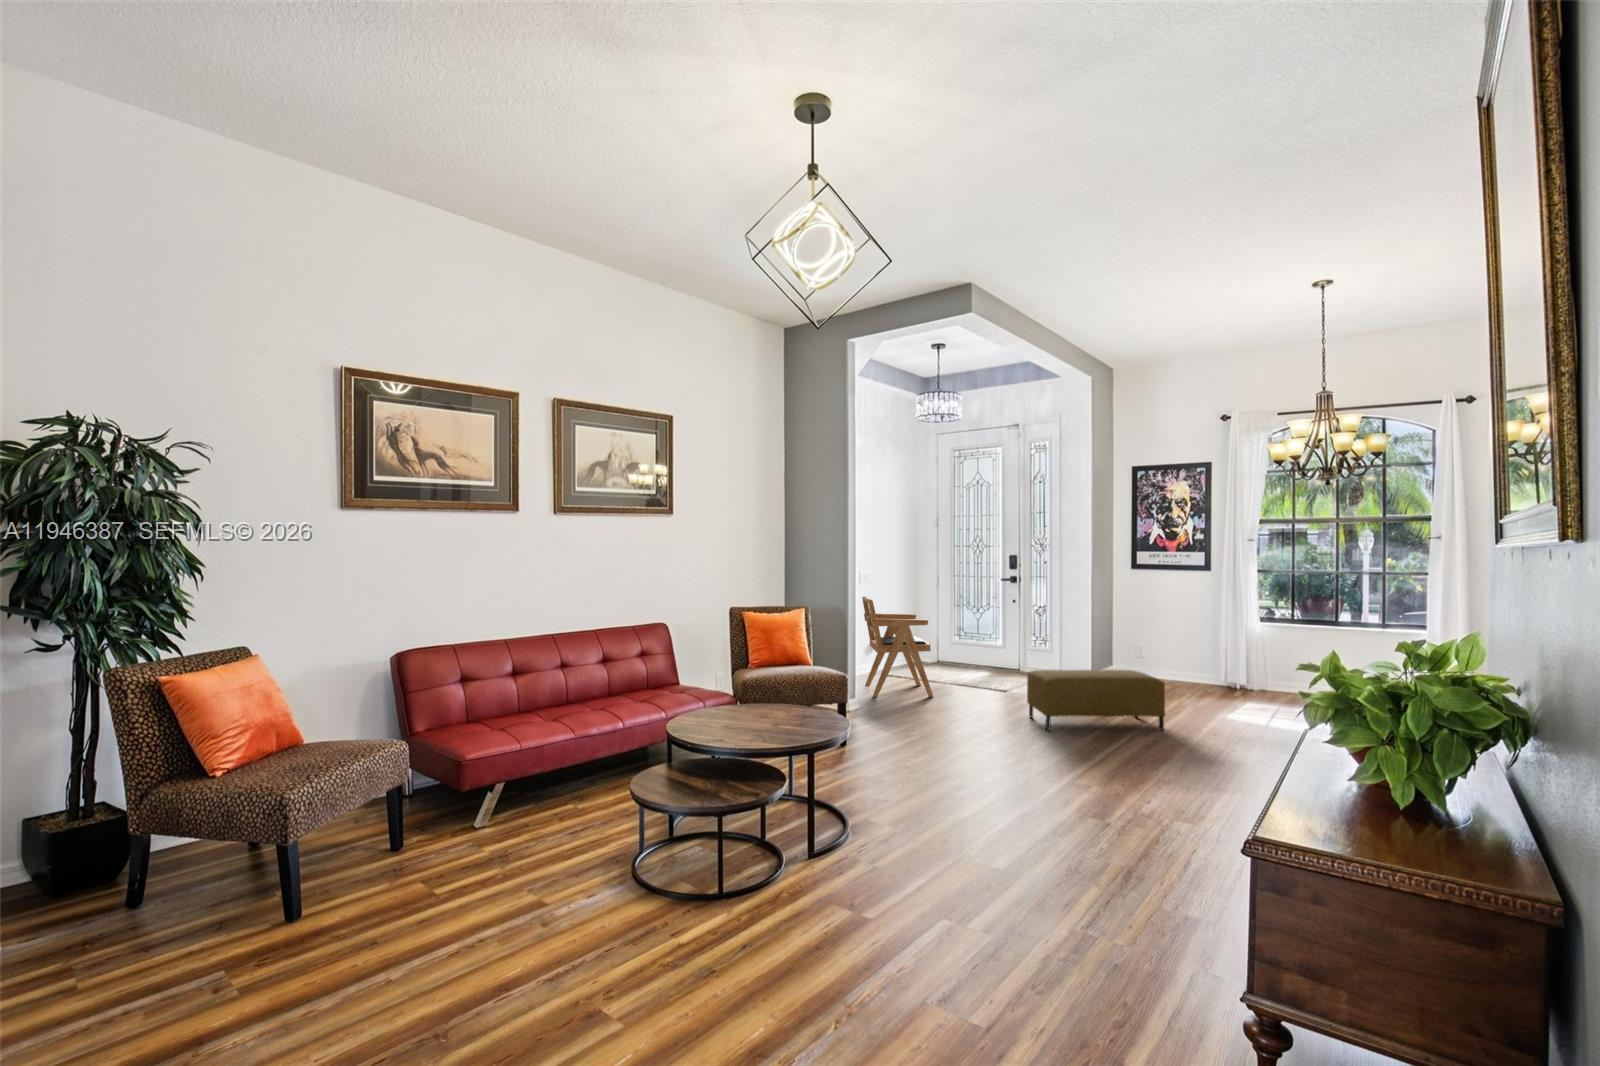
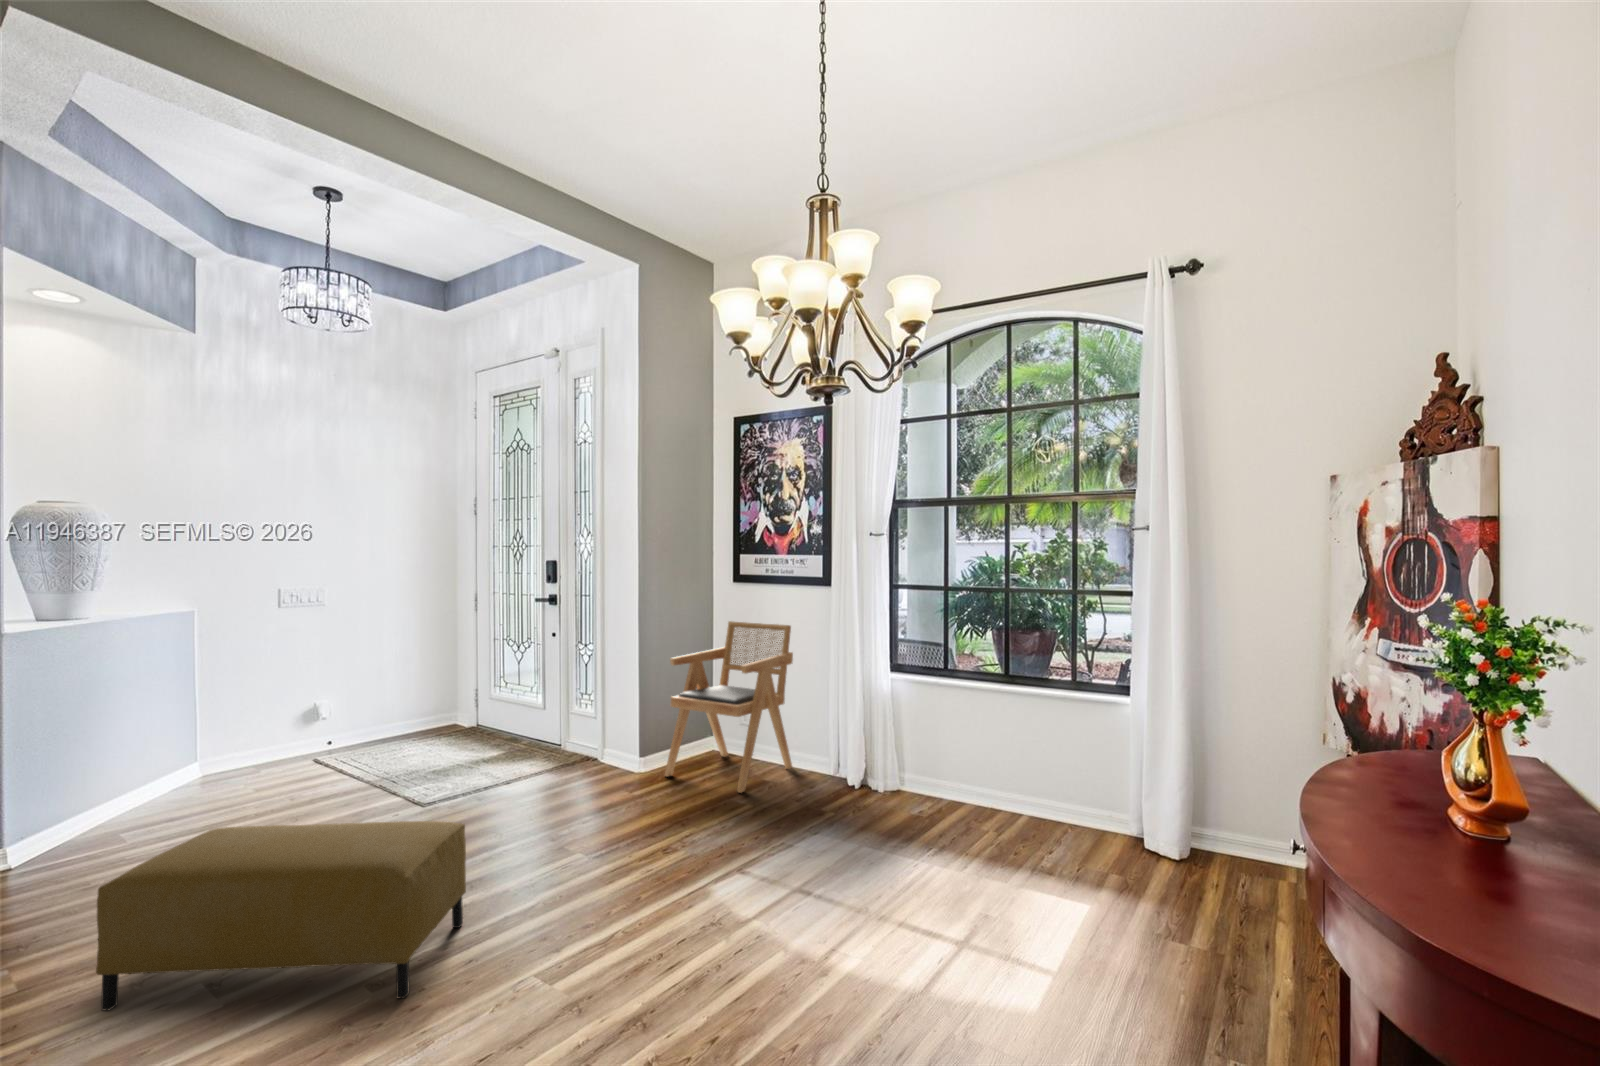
armchair: present [862,597,933,697] -> present [665,621,793,793]

